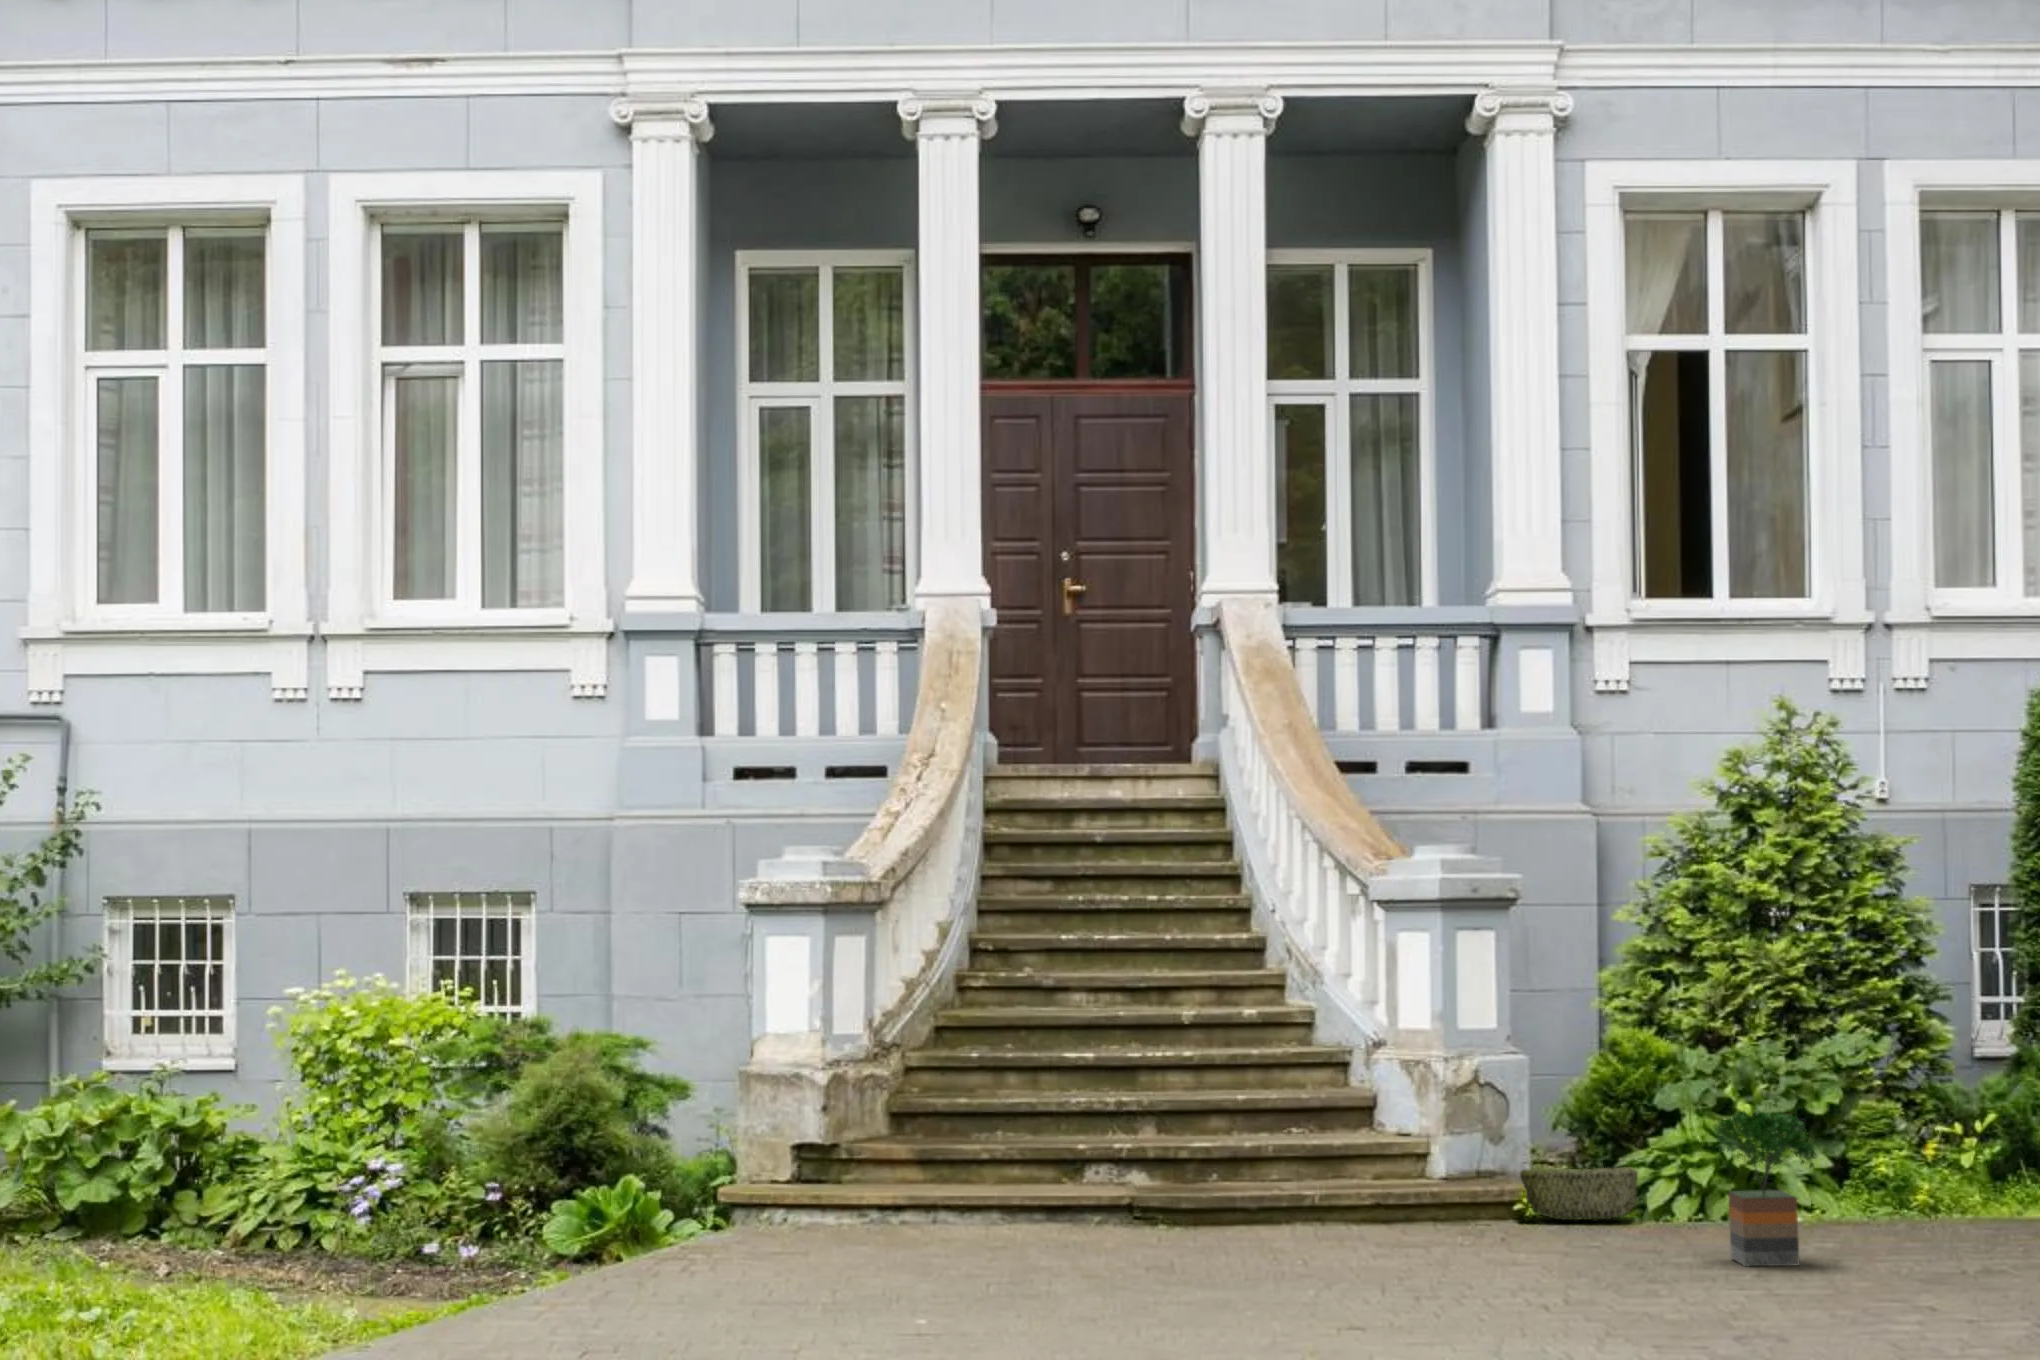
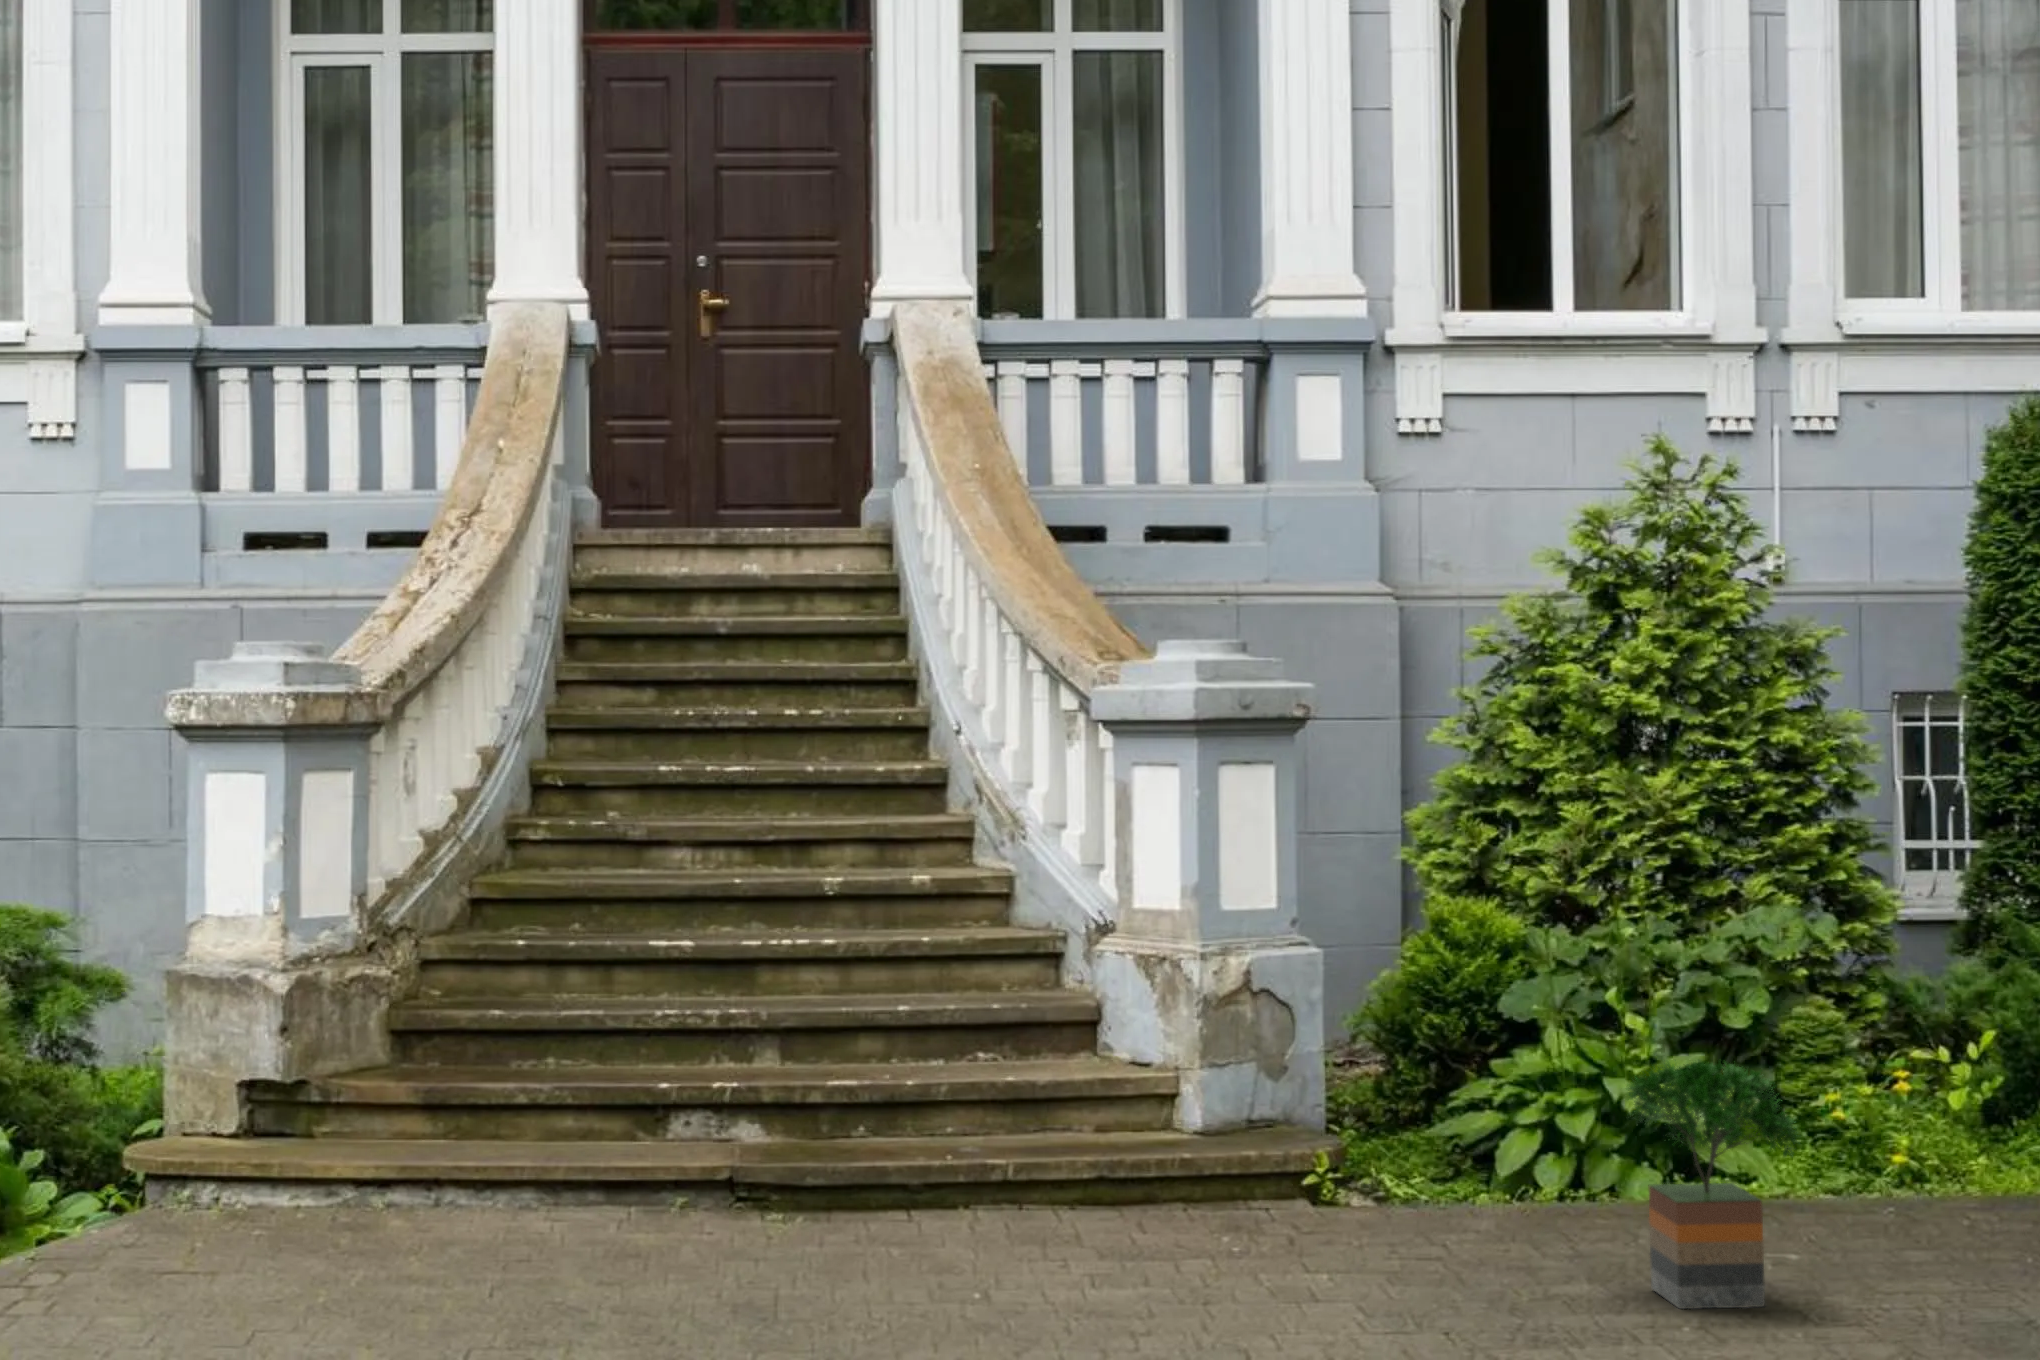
woven basket: present [1520,1167,1638,1220] -> none [1308,1117,1483,1198]

